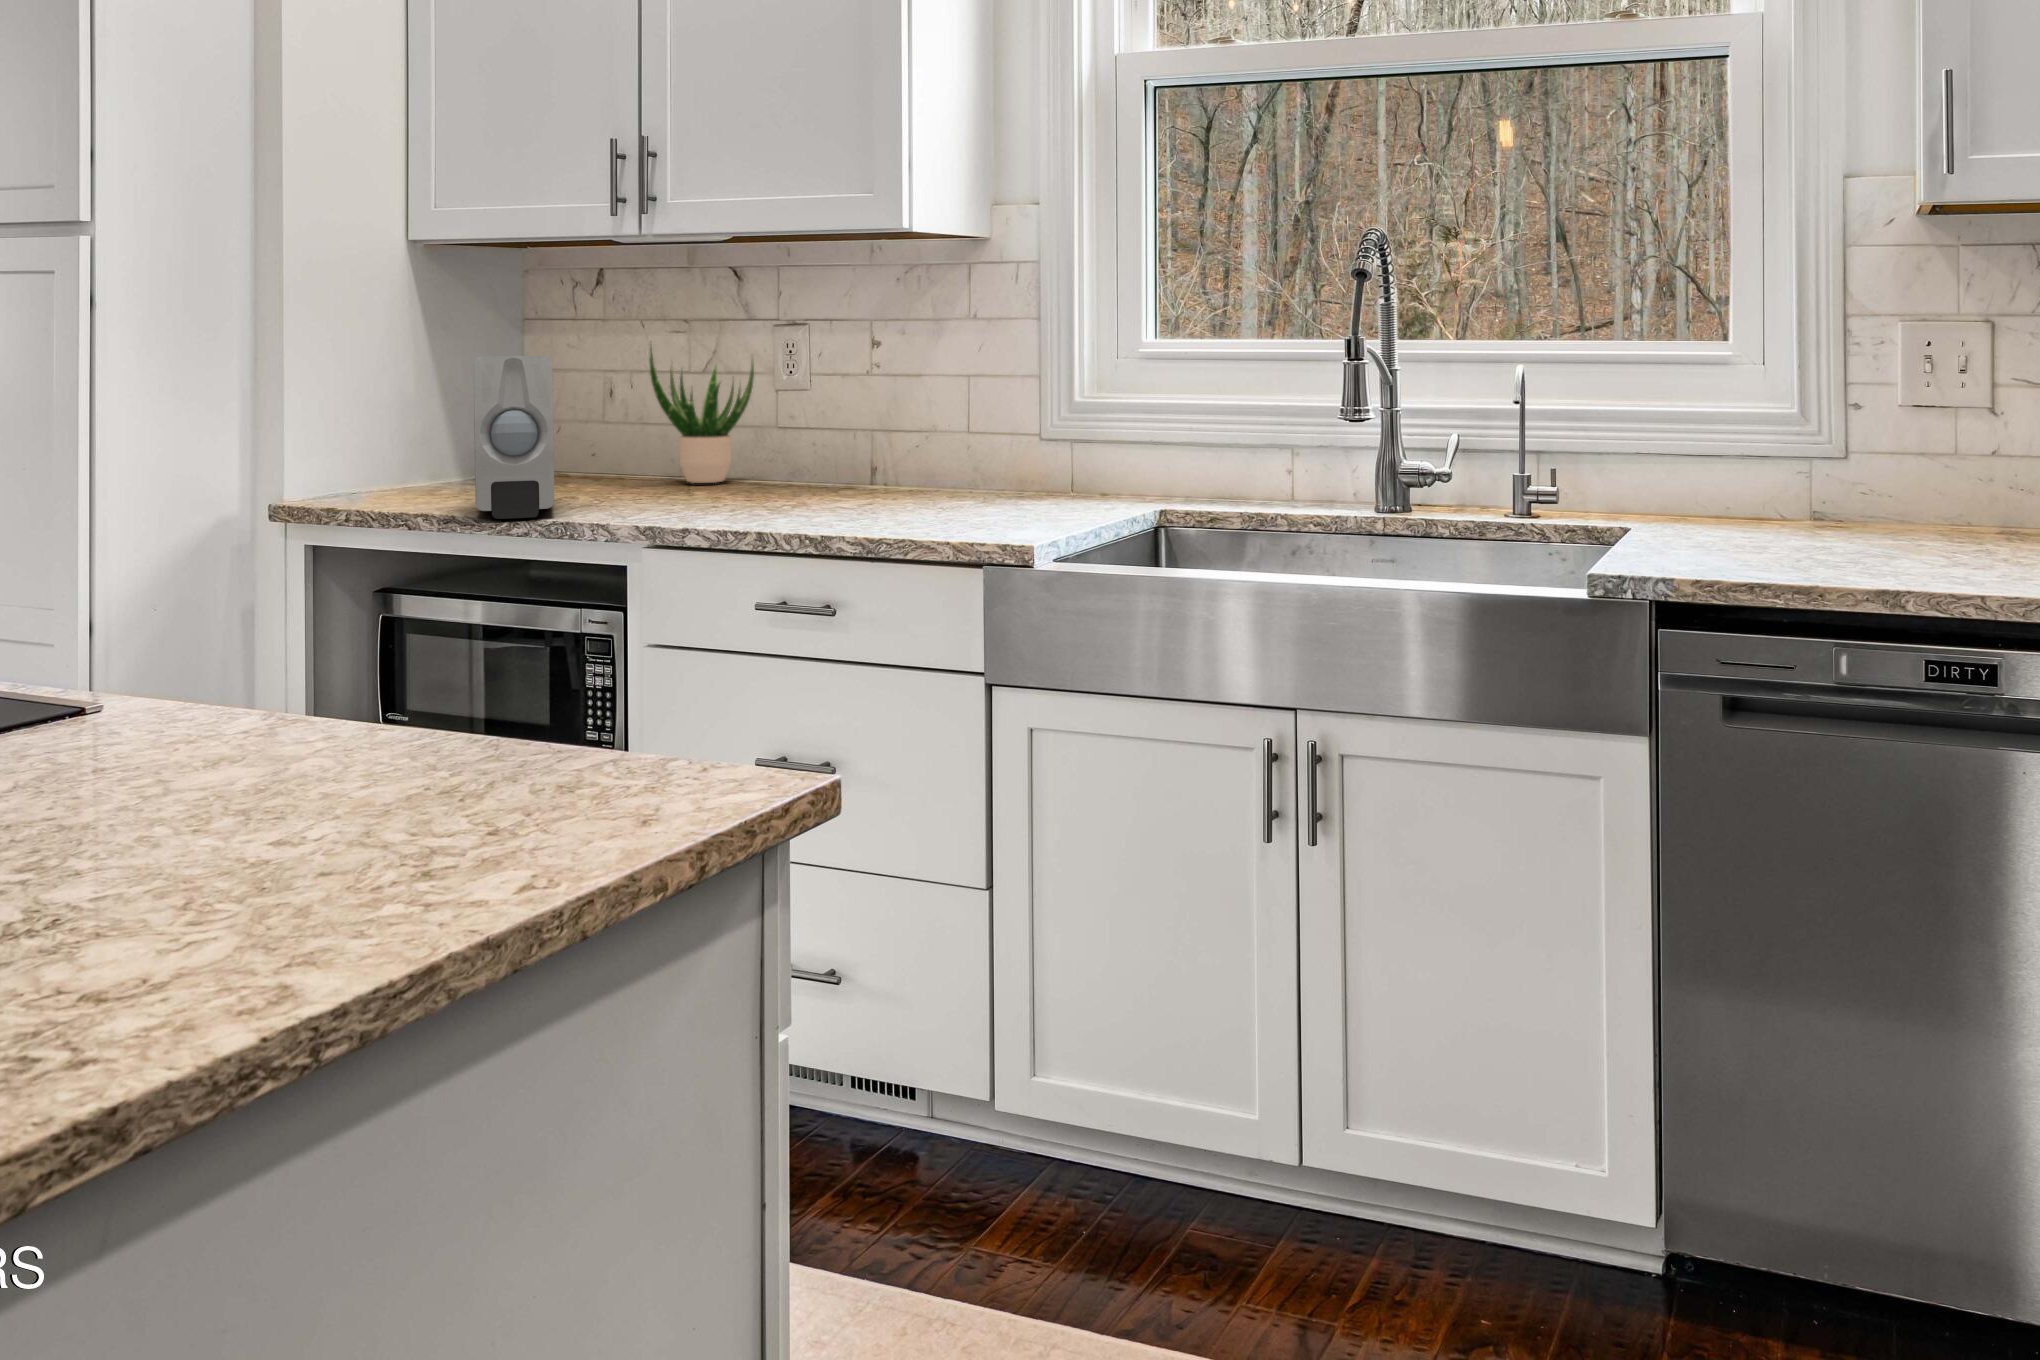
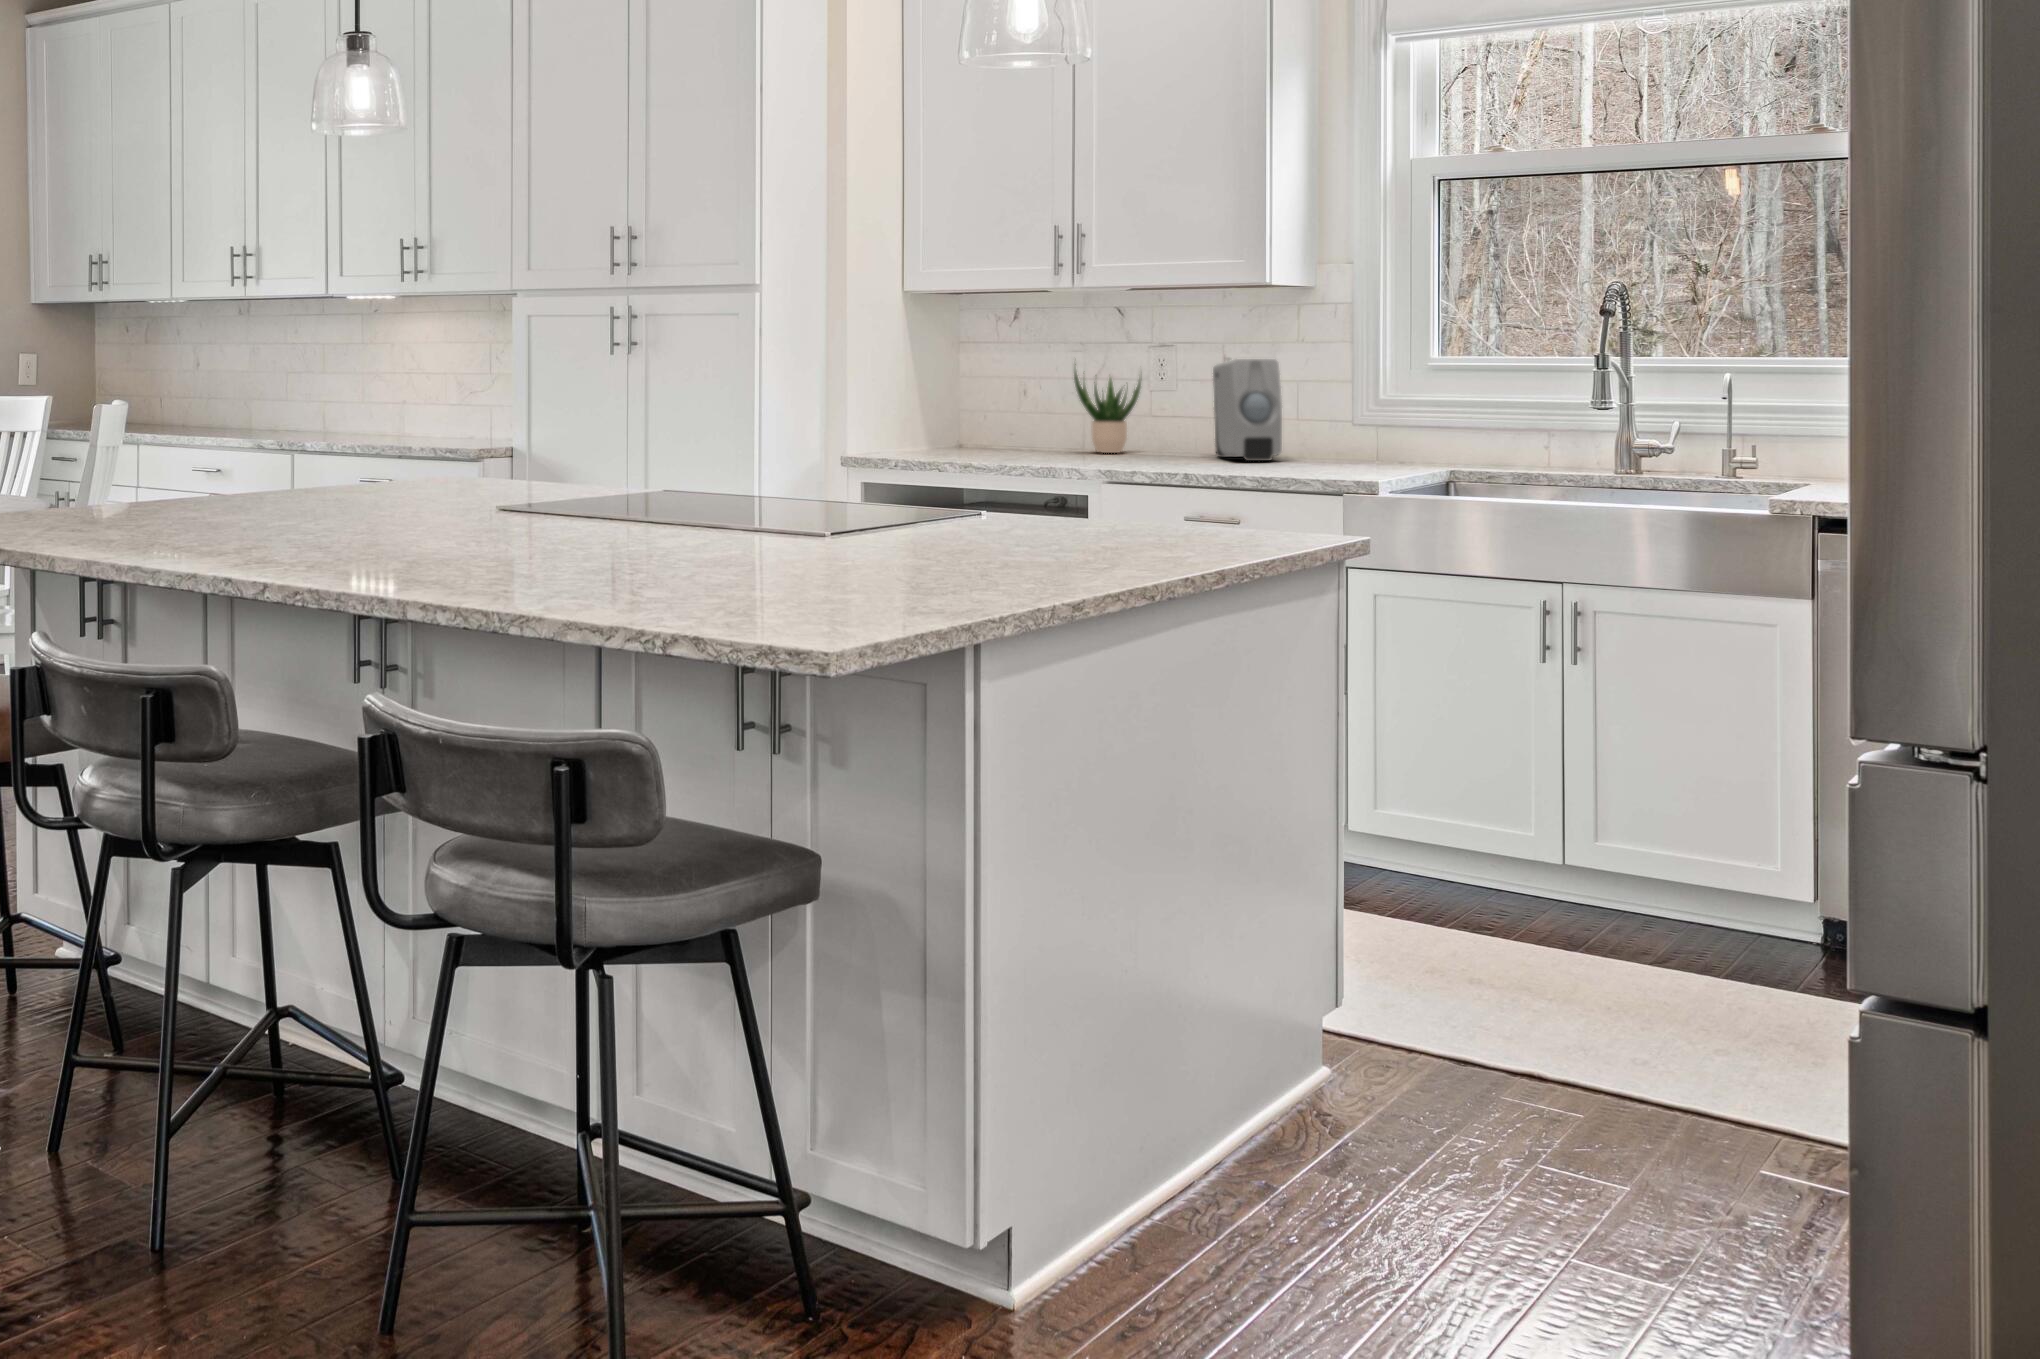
soap dispenser: present [474,356,554,519] -> present [1213,359,1282,461]

